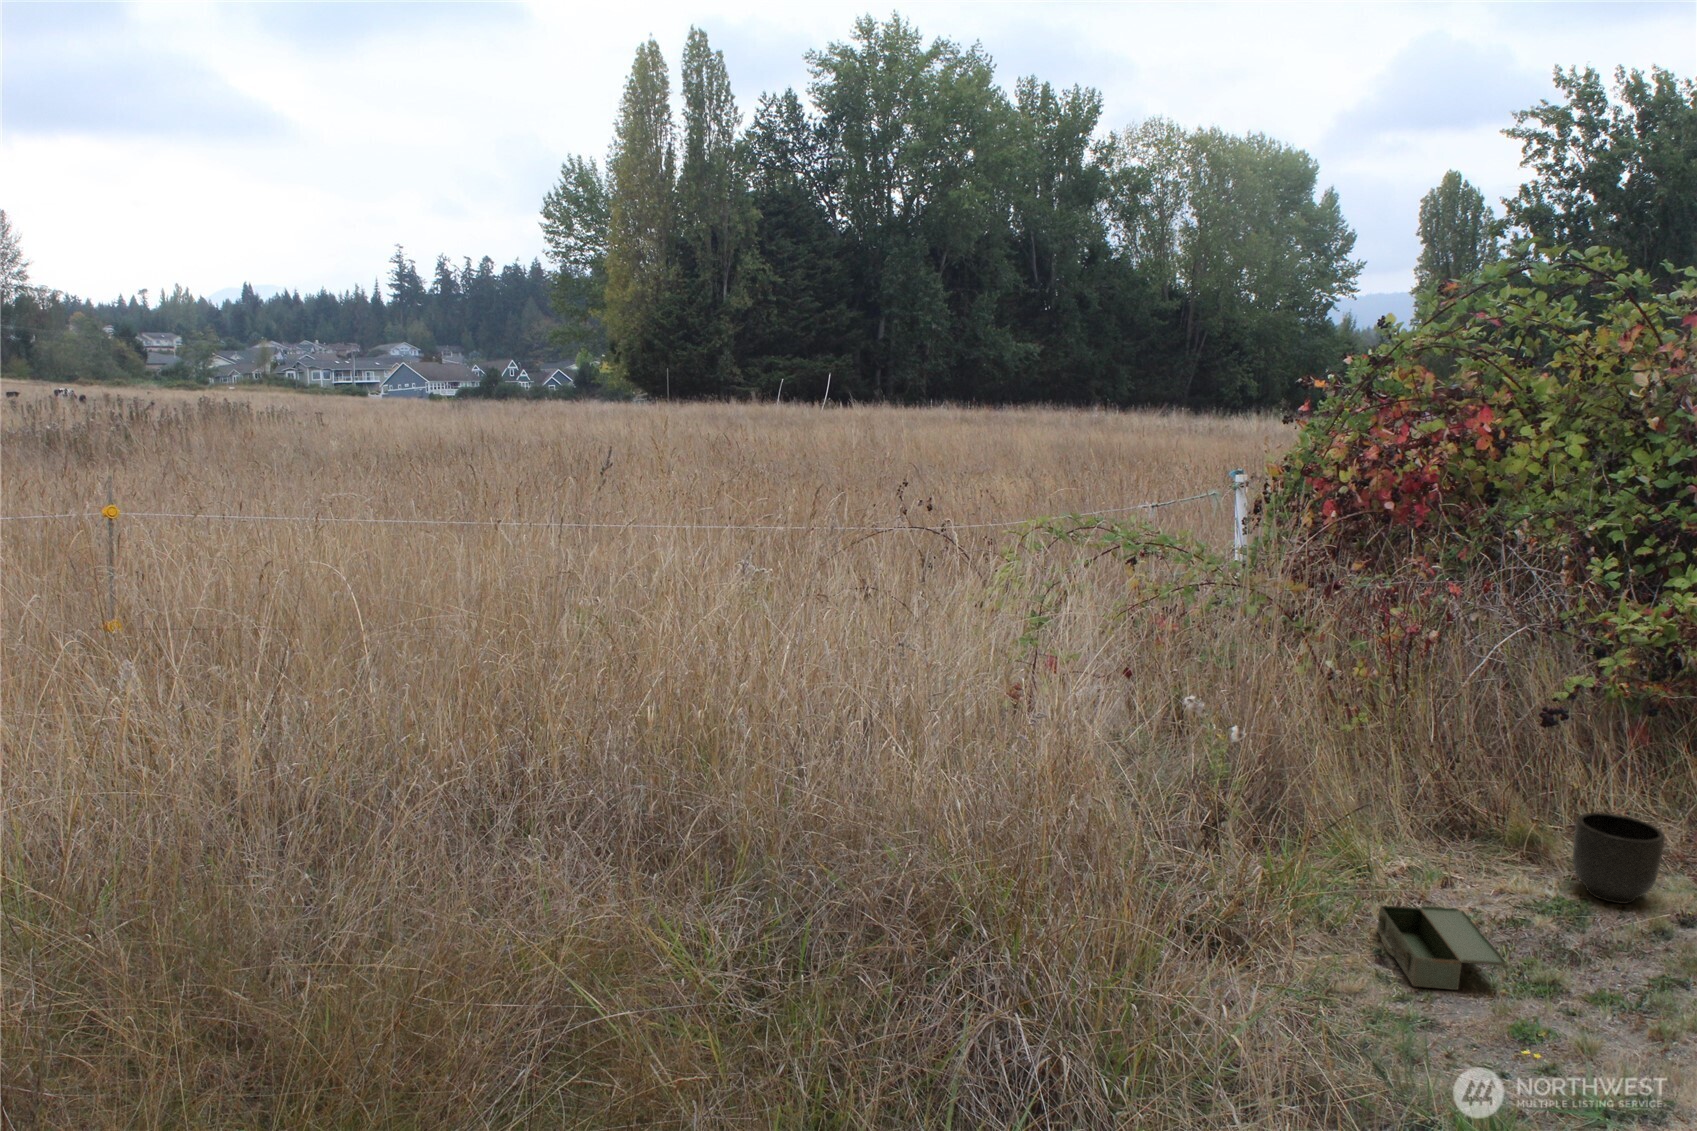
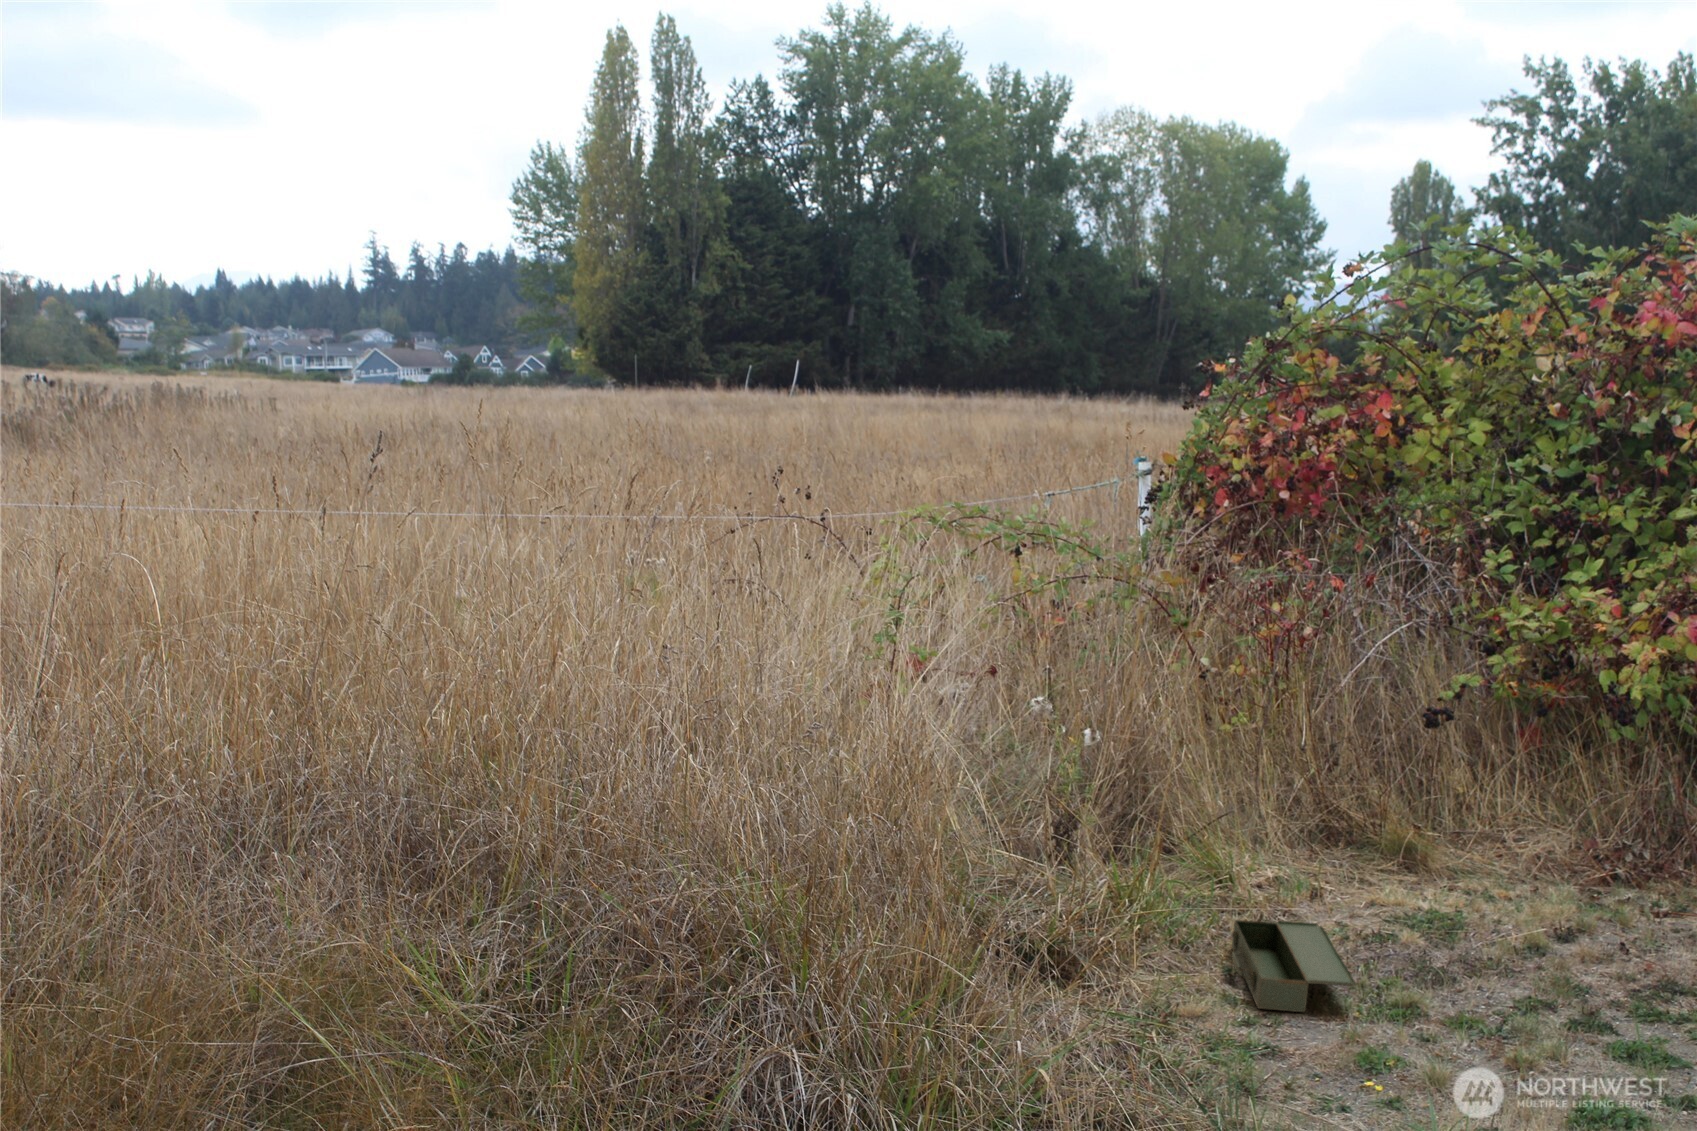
planter: present [1573,813,1665,904] -> none [1449,820,1542,917]

